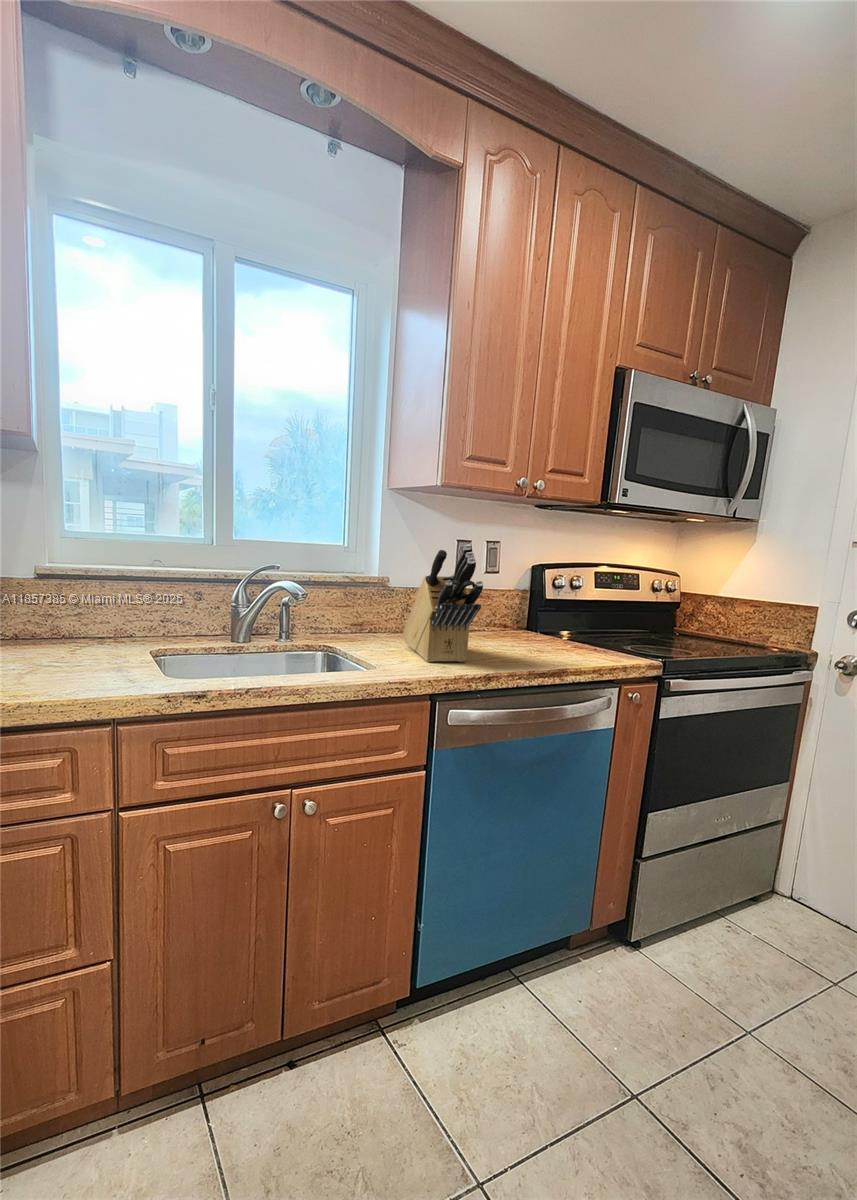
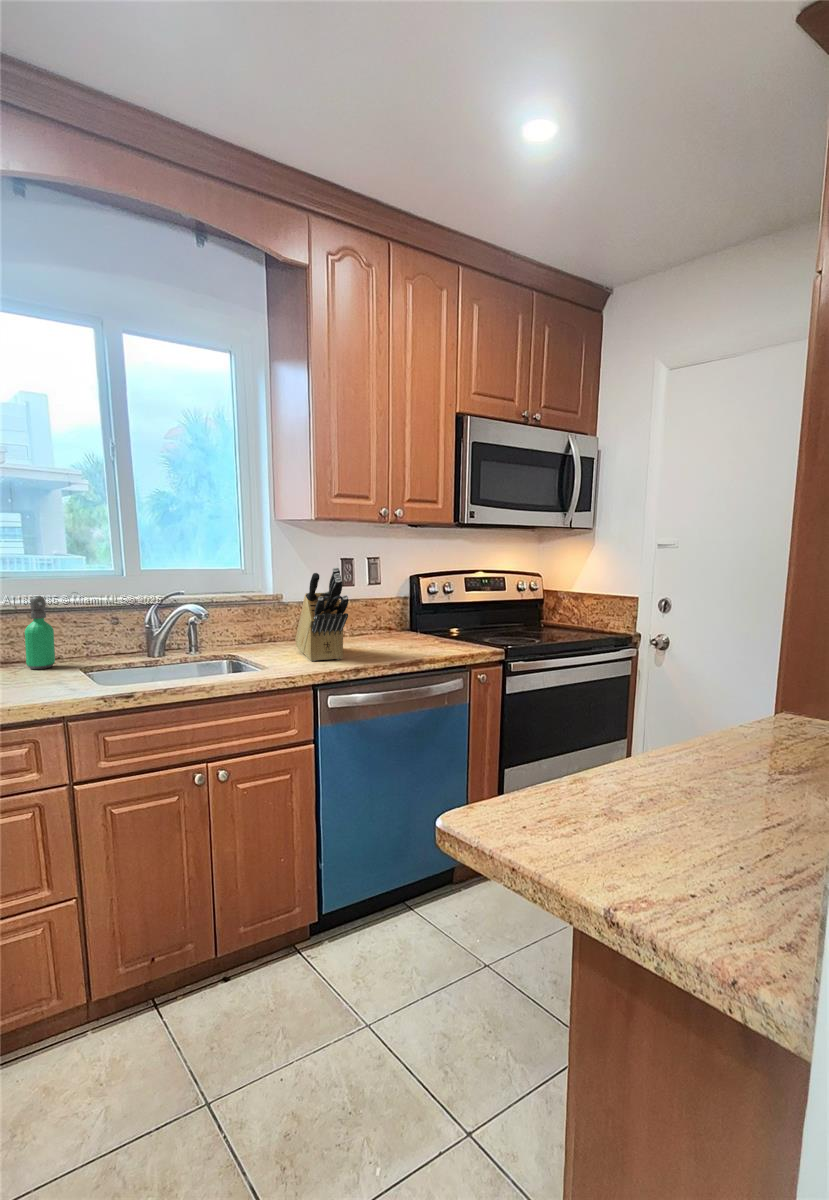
soap dispenser: none [82,557,118,648] -> present [25,596,55,669]

